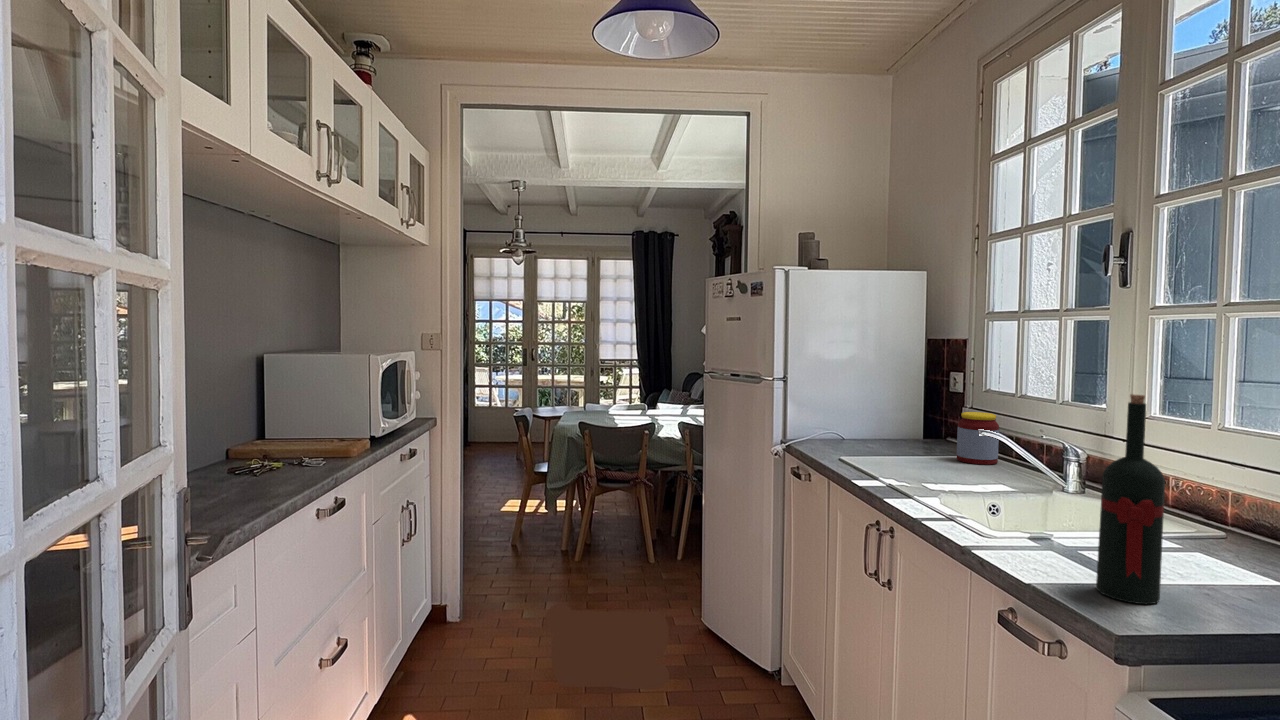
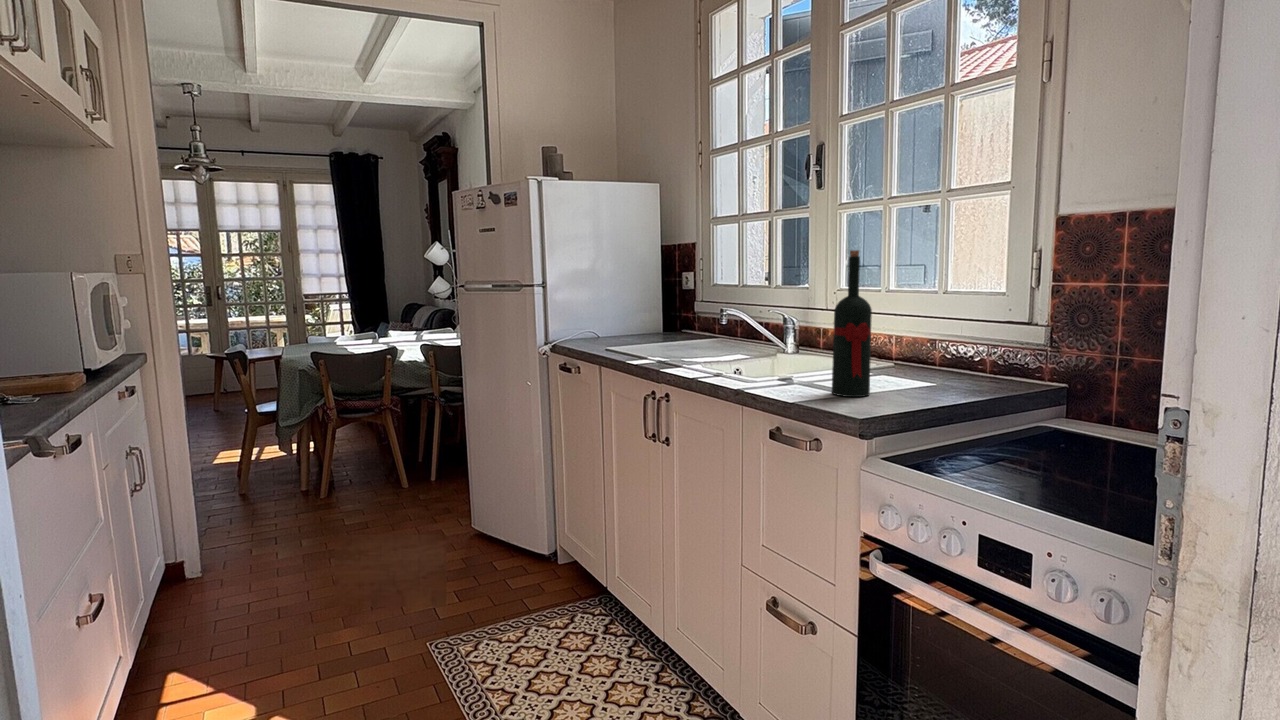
jar: present [957,412,999,465] -> none [699,301,730,343]

